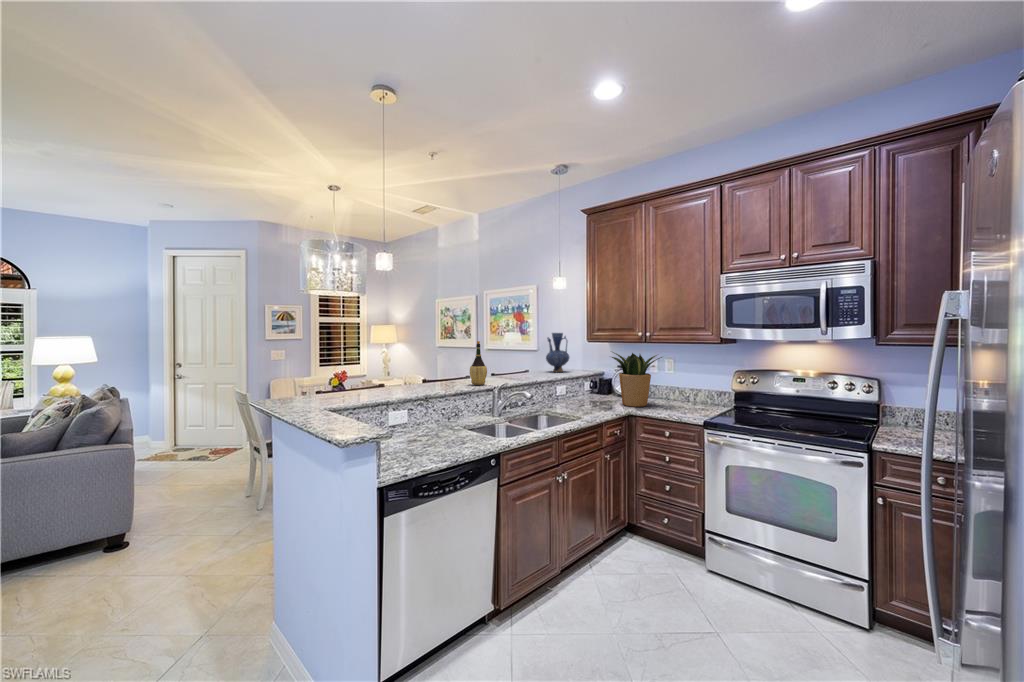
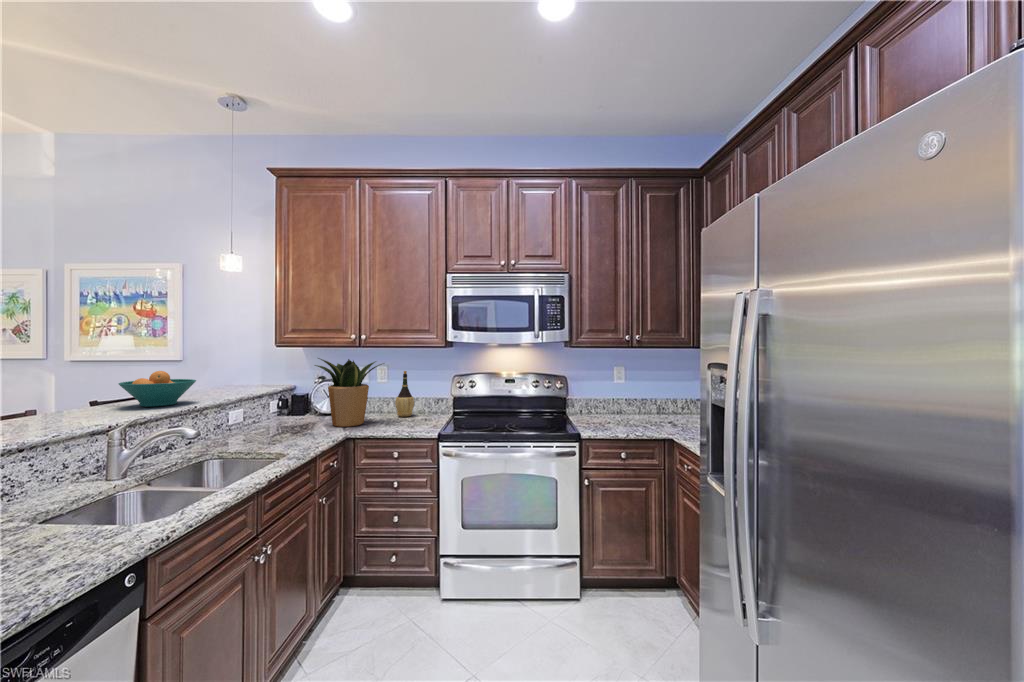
vase: present [546,333,569,372] -> none [204,334,245,391]
wine bottle: present [470,341,487,385] -> present [395,371,414,417]
fruit bowl: none [501,357,538,379] -> present [119,371,196,407]

